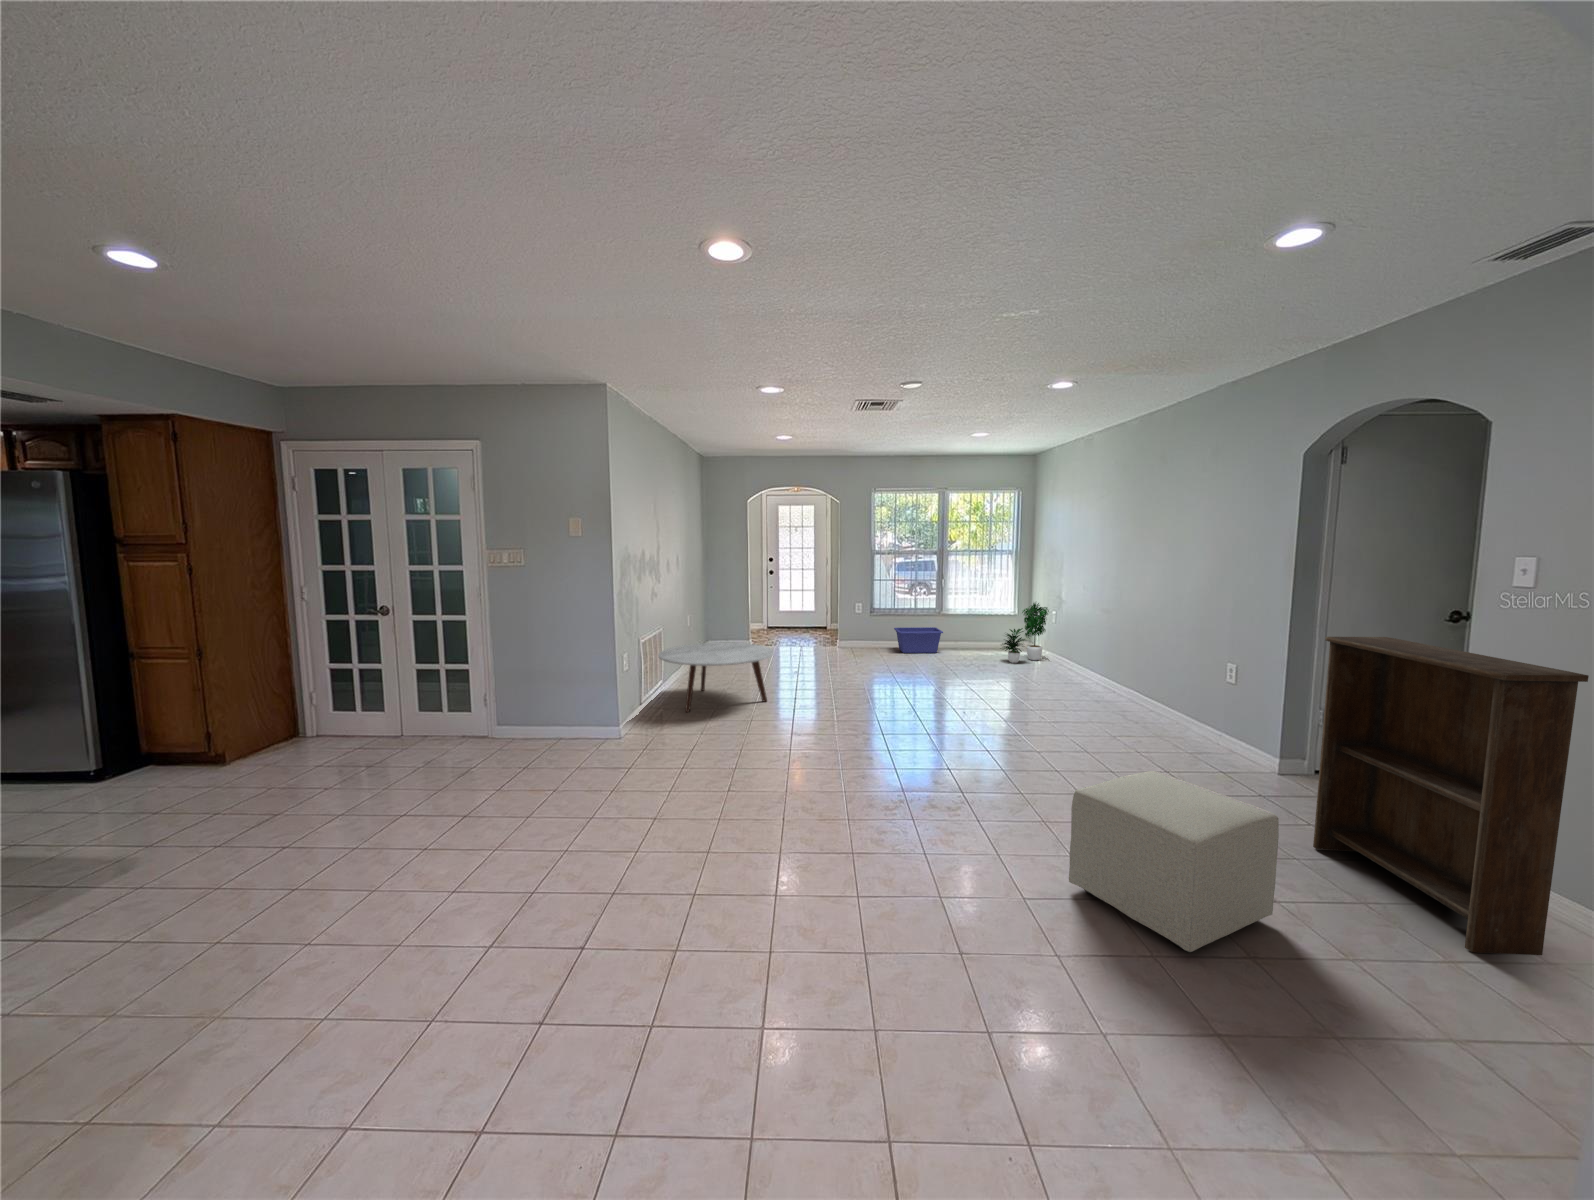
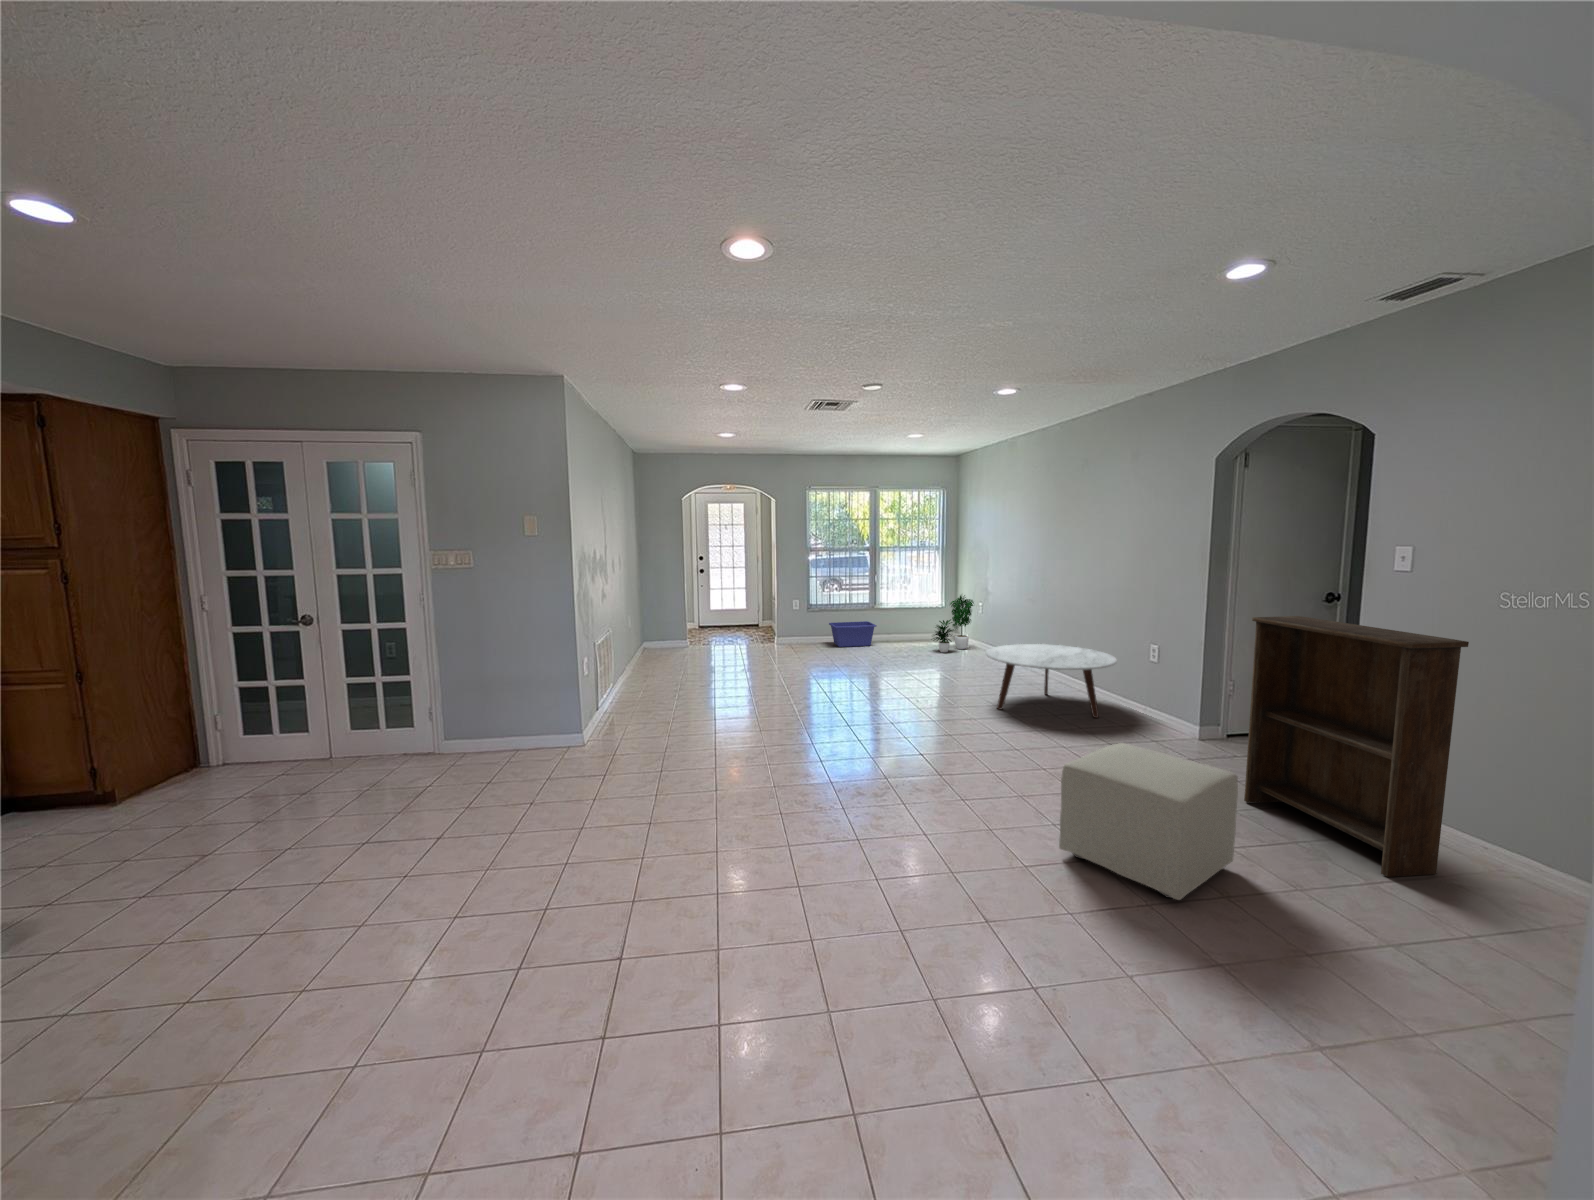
coffee table: present [658,642,774,712] -> present [986,644,1117,718]

